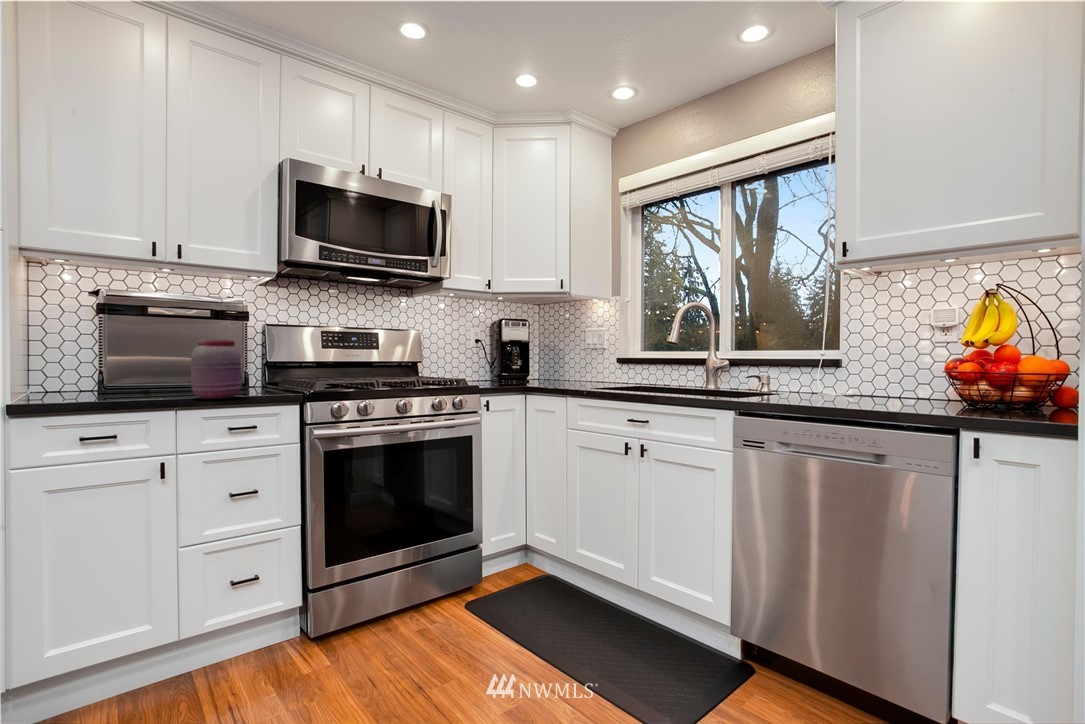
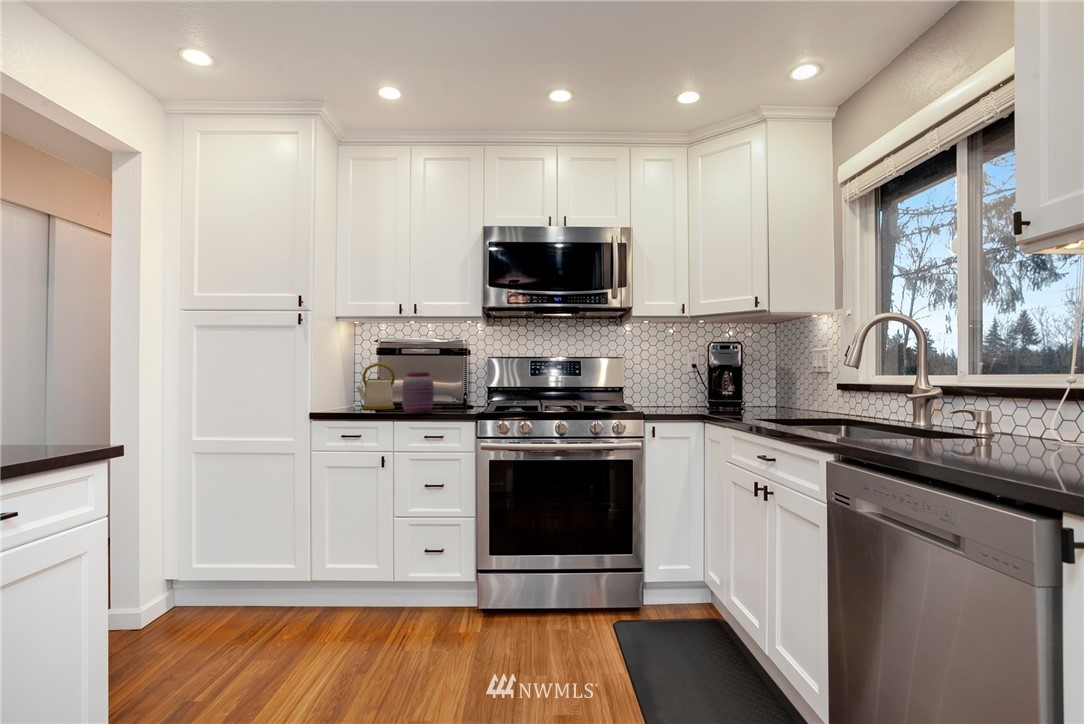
kettle: none [61,325,133,396] -> present [356,363,395,409]

